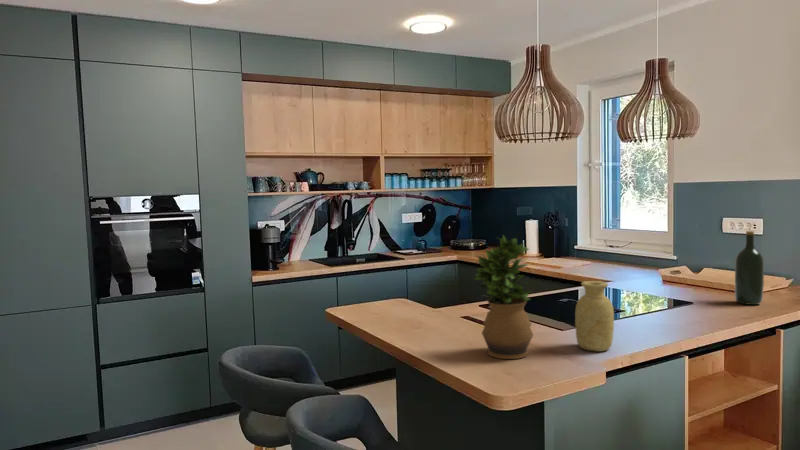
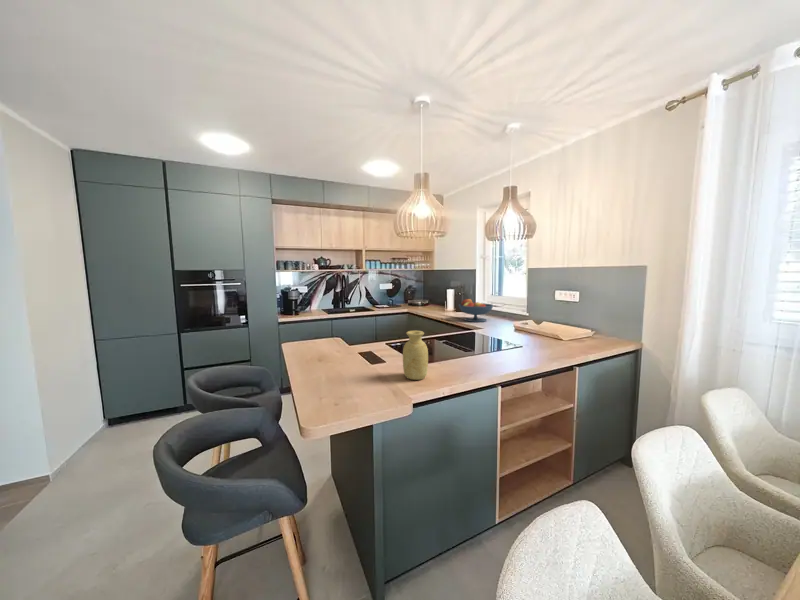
wine bottle: present [735,231,764,305] -> none [548,298,567,347]
fruit bowl: none [561,235,619,272] -> present [459,299,493,322]
potted plant: present [475,236,533,359] -> none [328,297,369,384]

